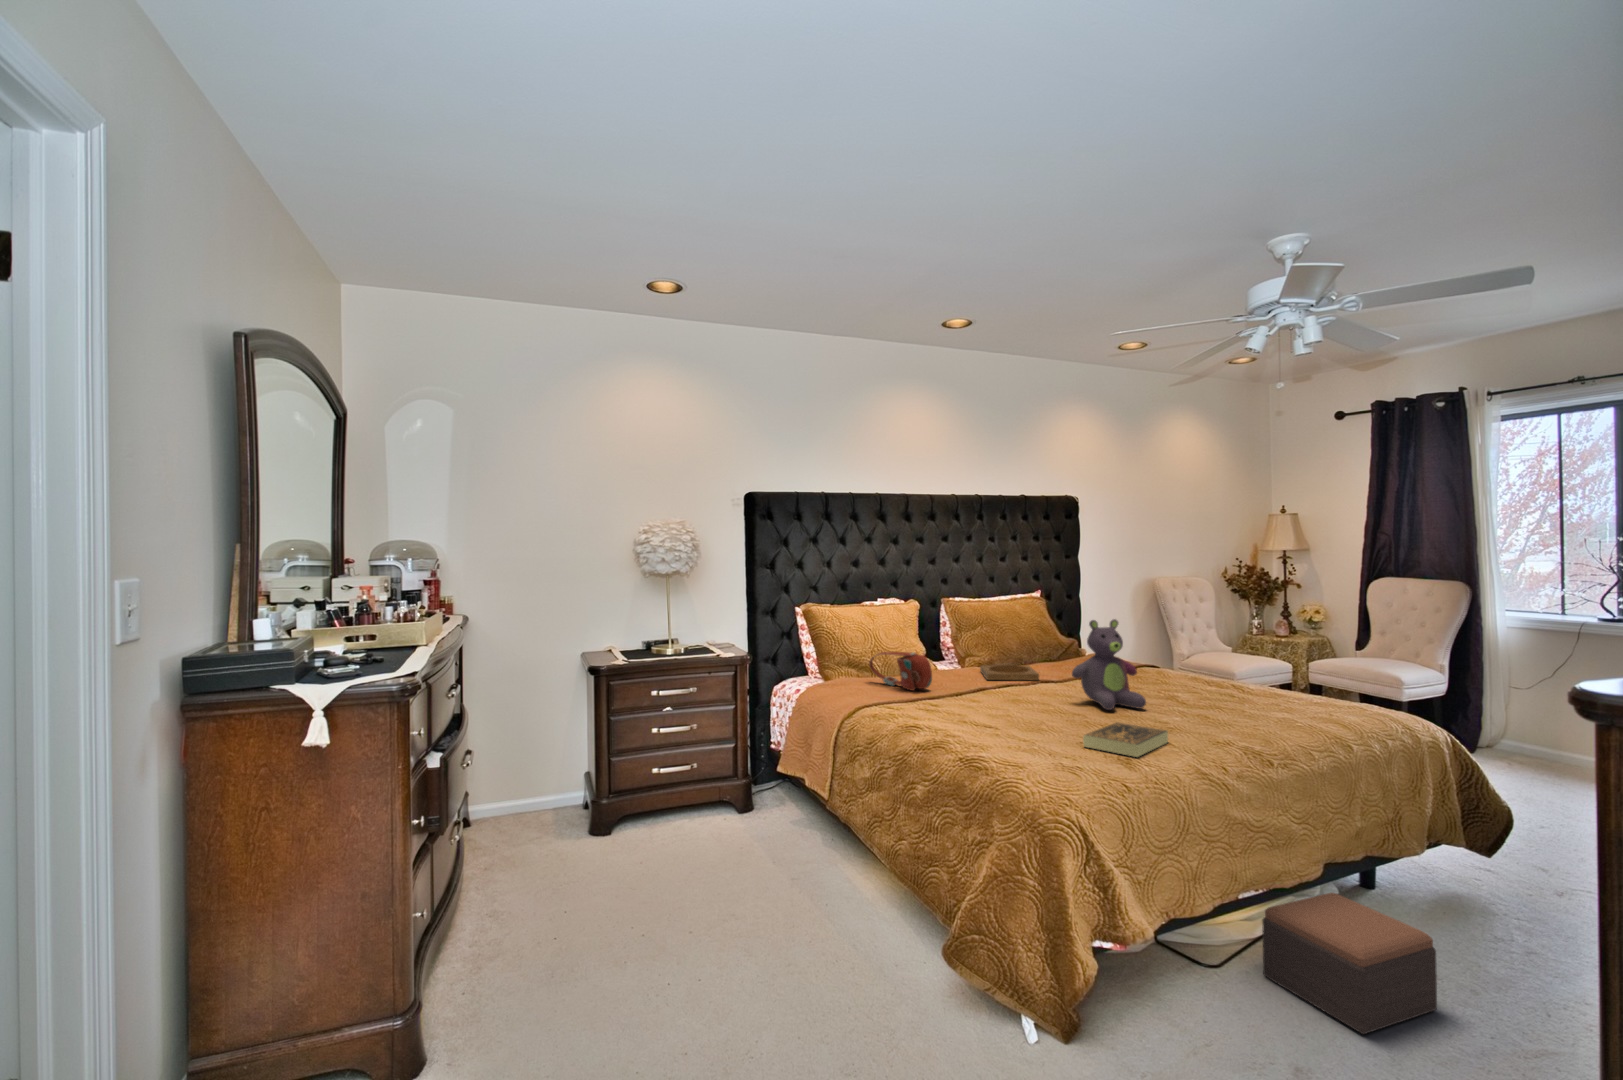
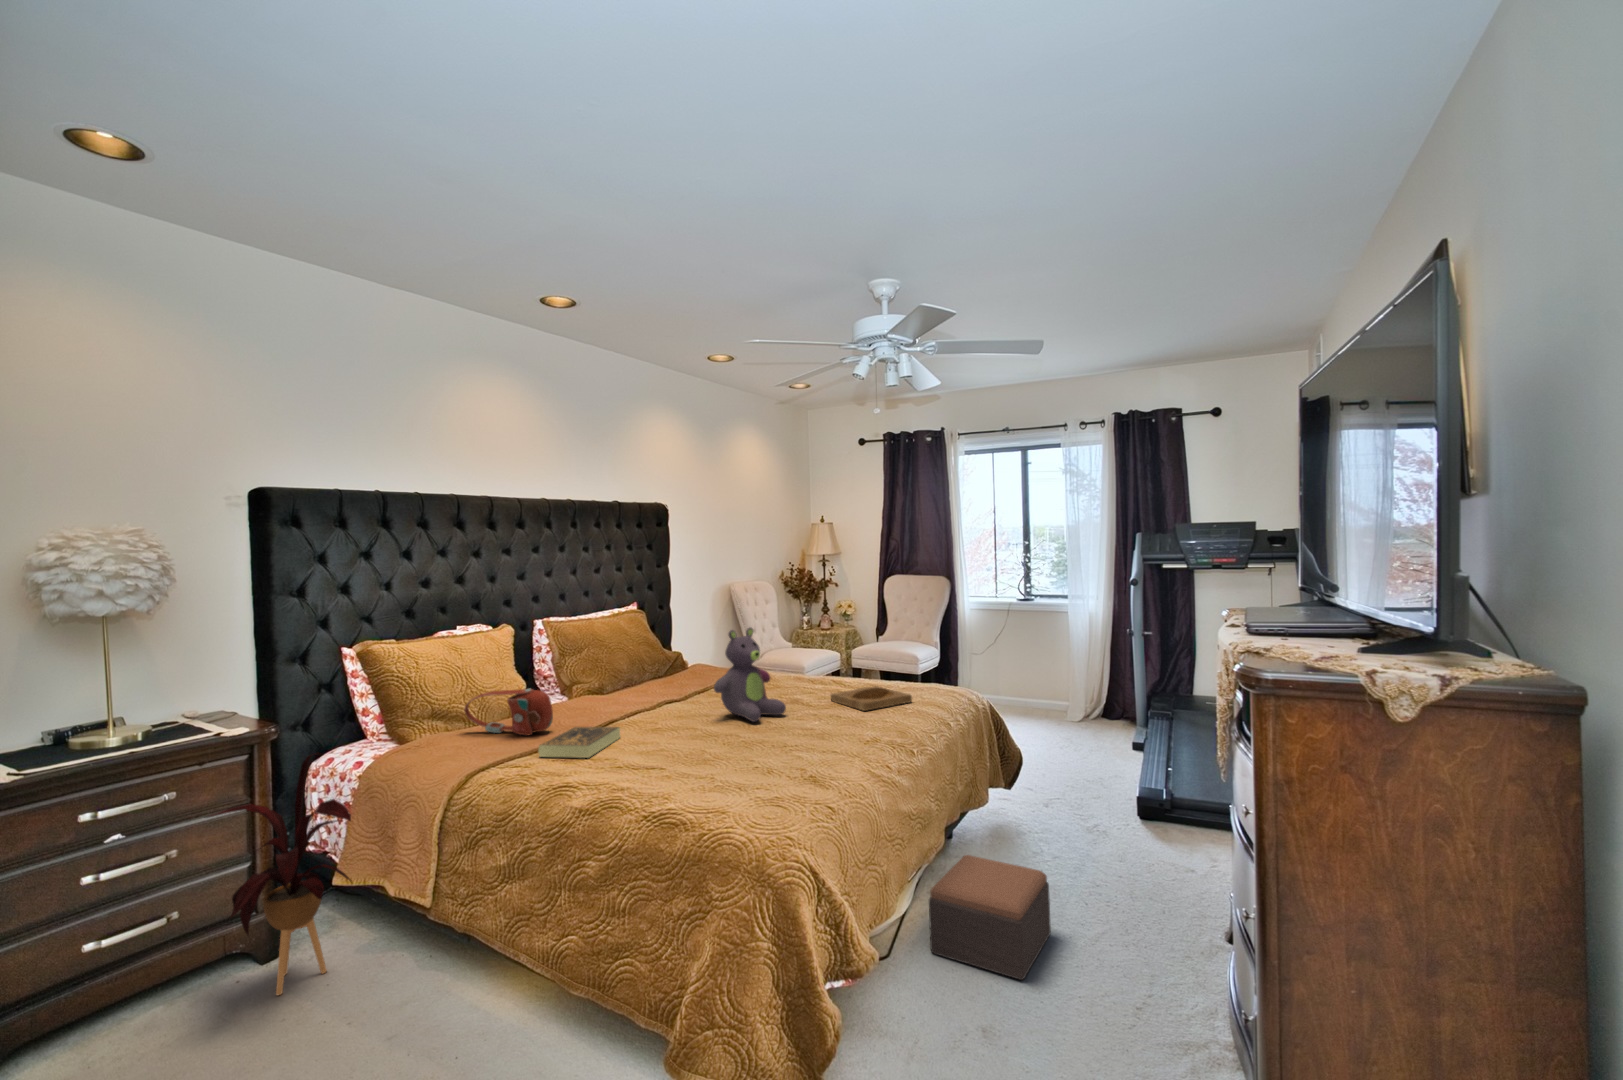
tray: present [980,664,1039,680] -> present [831,686,912,711]
house plant: none [707,677,786,836] -> present [206,752,351,995]
book: present [1083,723,1168,757] -> present [538,727,620,758]

